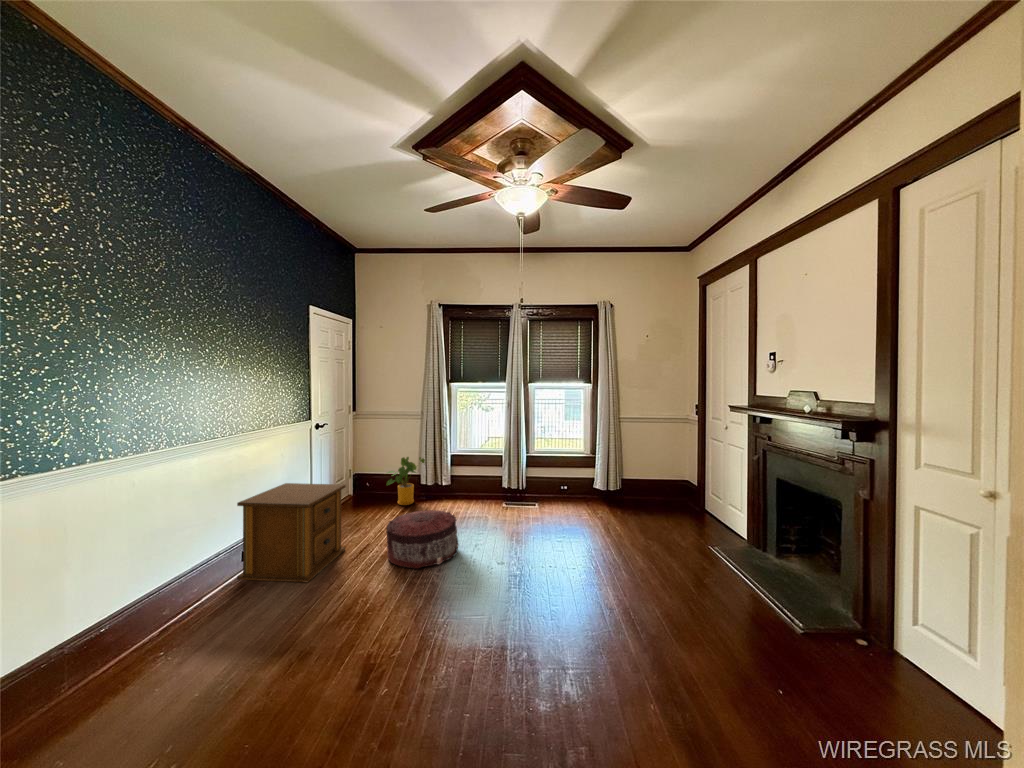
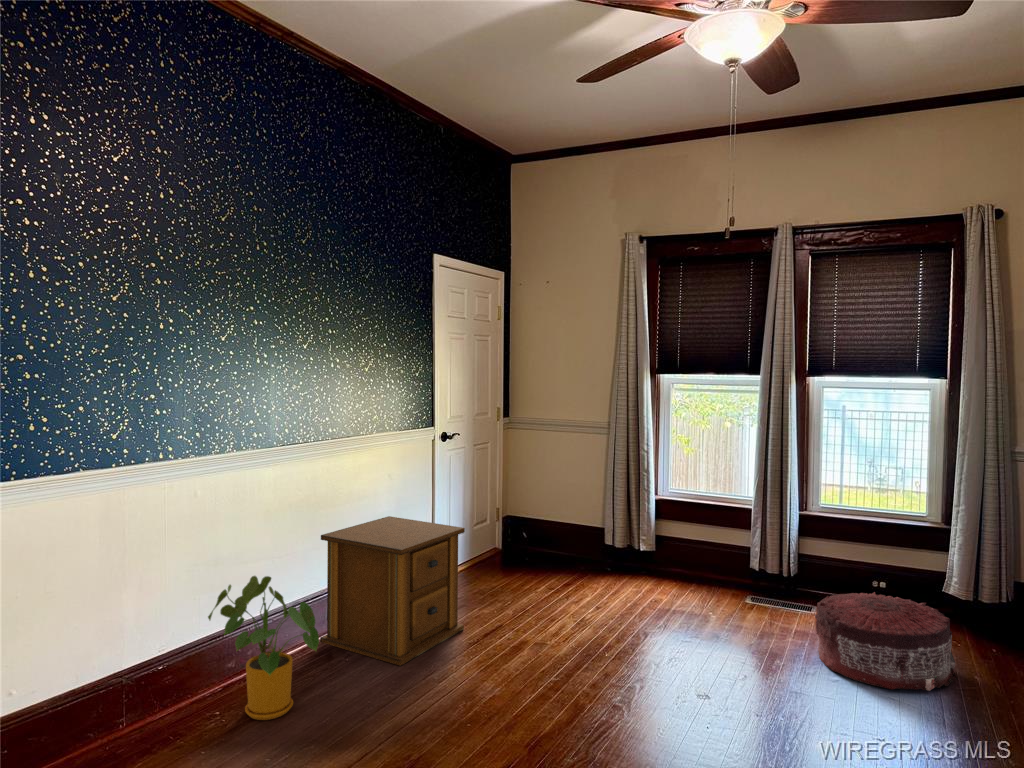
house plant: present [387,457,425,505] -> present [208,576,319,720]
pouf: present [386,510,459,568] -> present [815,592,957,691]

